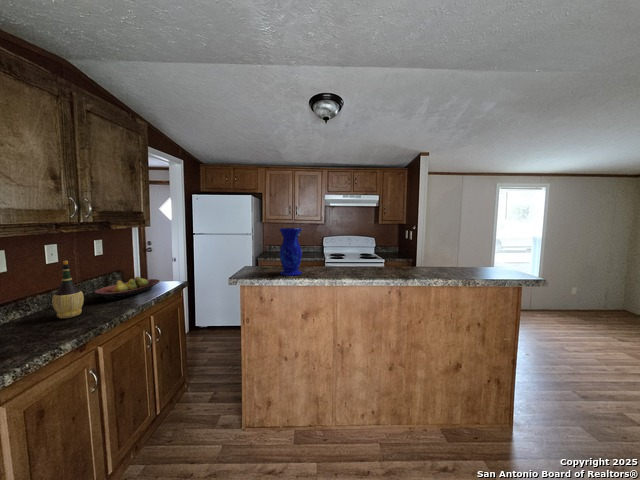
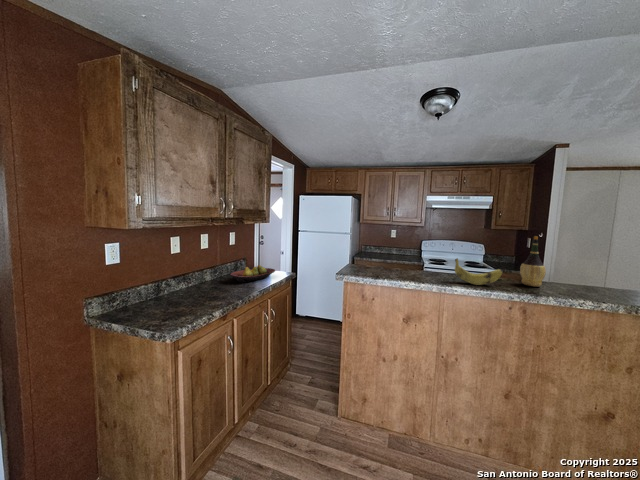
vase: present [279,228,302,275] -> none [383,229,408,277]
banana: none [344,253,382,275] -> present [455,258,502,285]
wine bottle: present [52,261,84,318] -> present [520,236,546,286]

